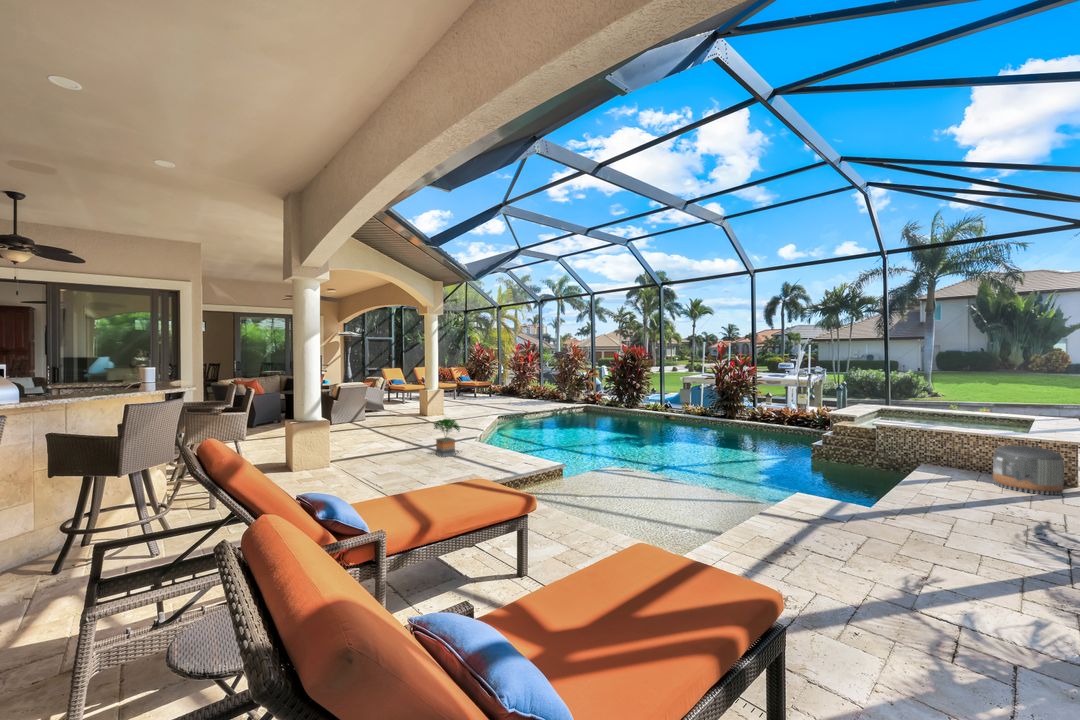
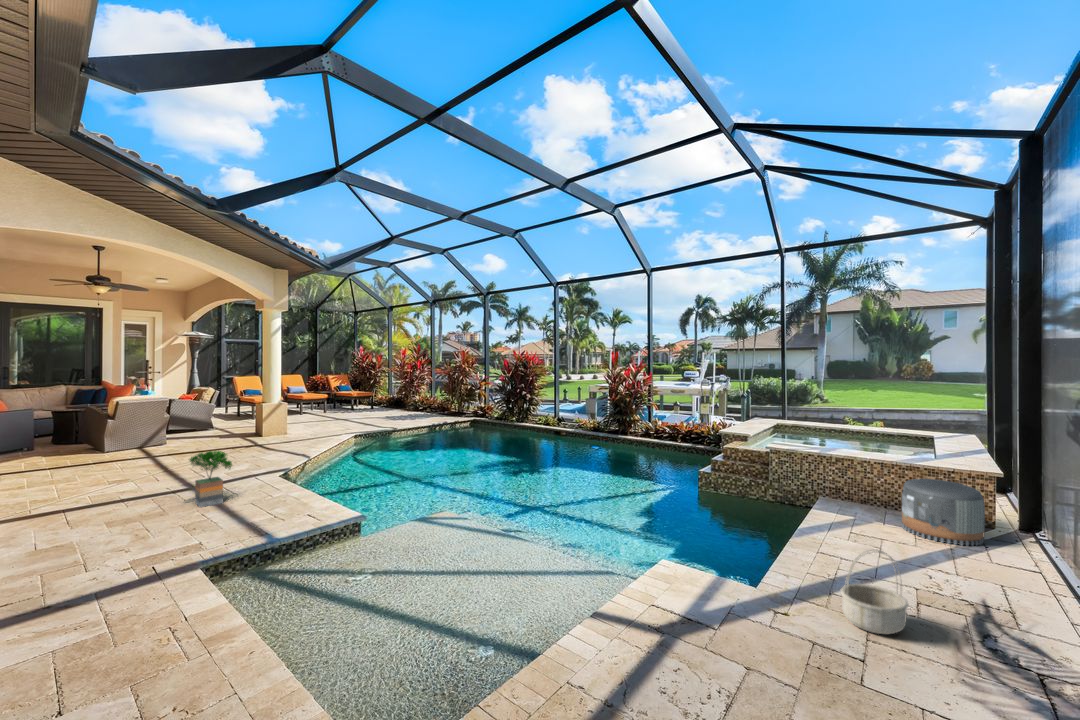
basket: none [935,478,985,532] -> present [841,549,908,634]

